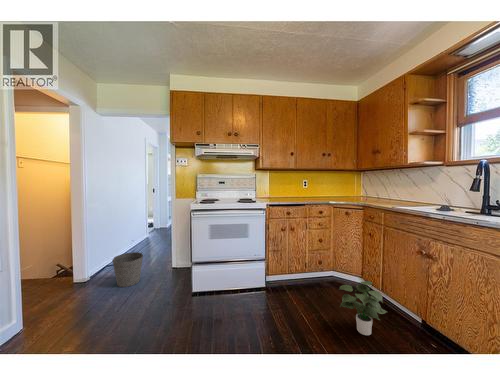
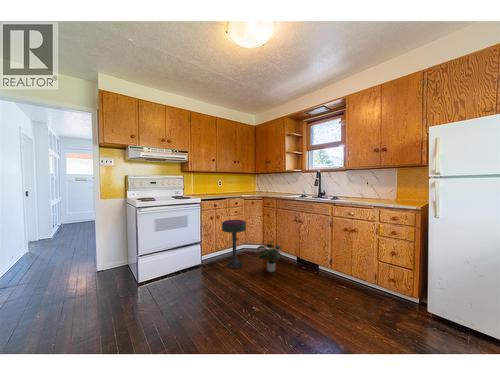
bar stool: none [290,235,326,307] -> present [222,220,246,268]
bucket: present [112,252,143,287] -> none [25,259,68,301]

